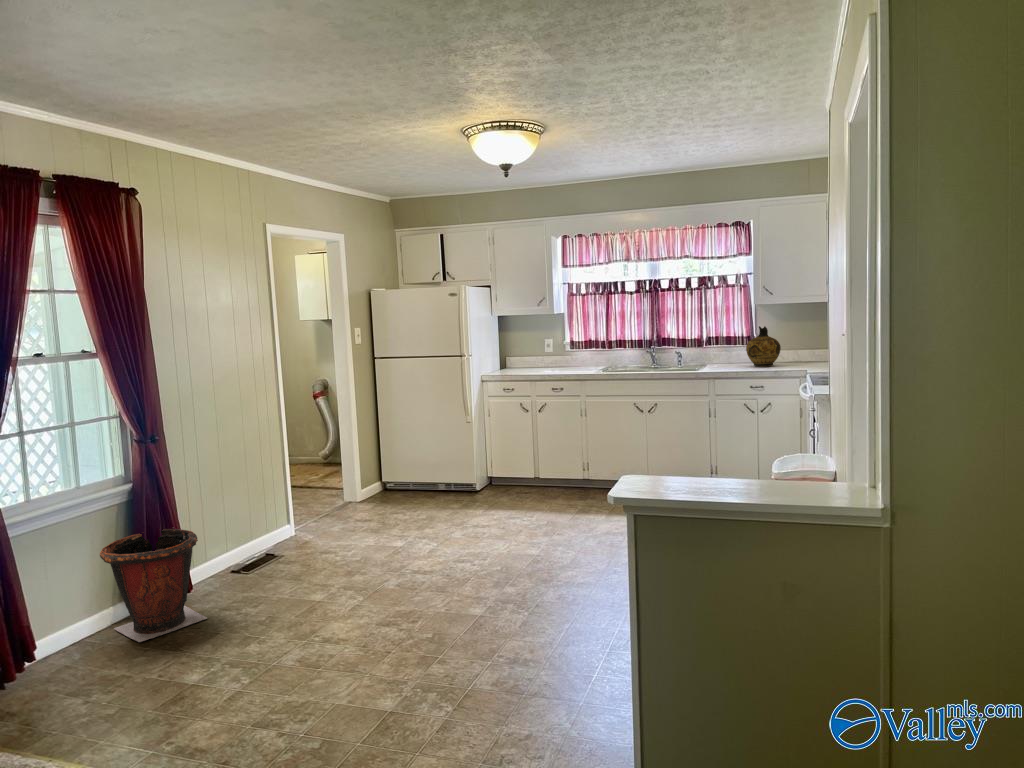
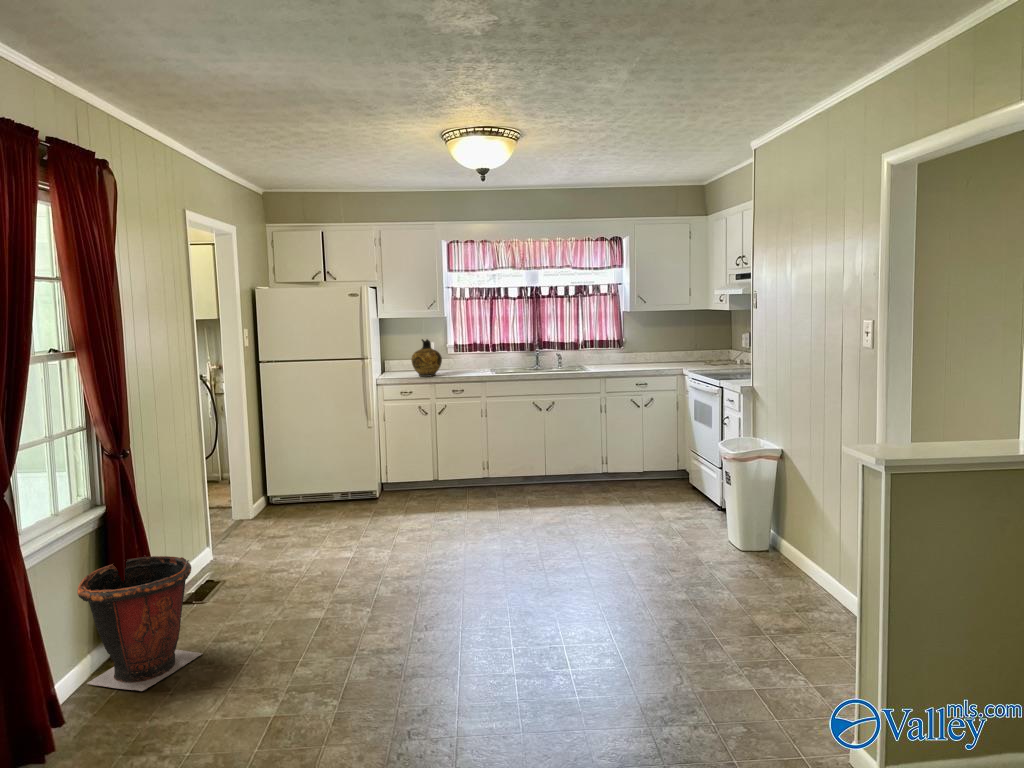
ceramic jug: present [746,326,781,367] -> present [411,339,442,377]

